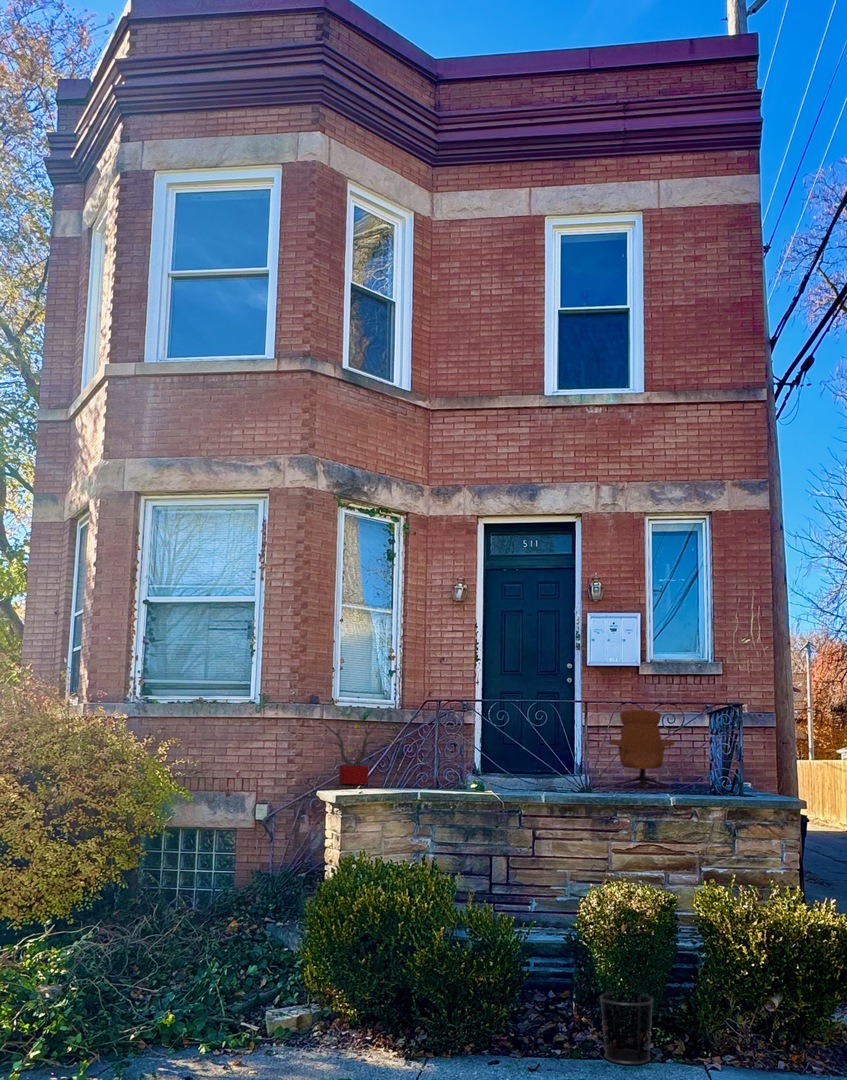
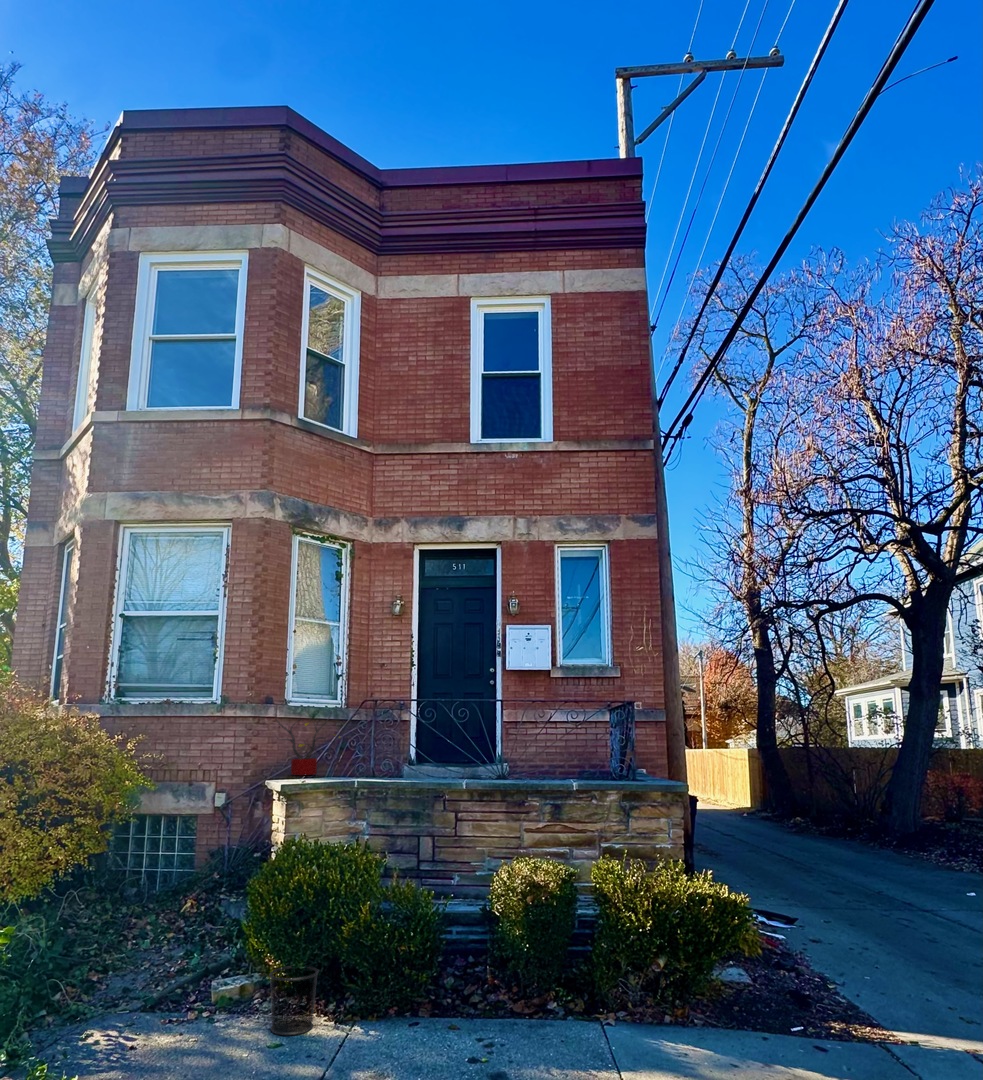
lounge chair: present [609,710,674,790] -> none [525,705,579,773]
trash can: present [600,992,654,1064] -> present [269,966,318,1035]

